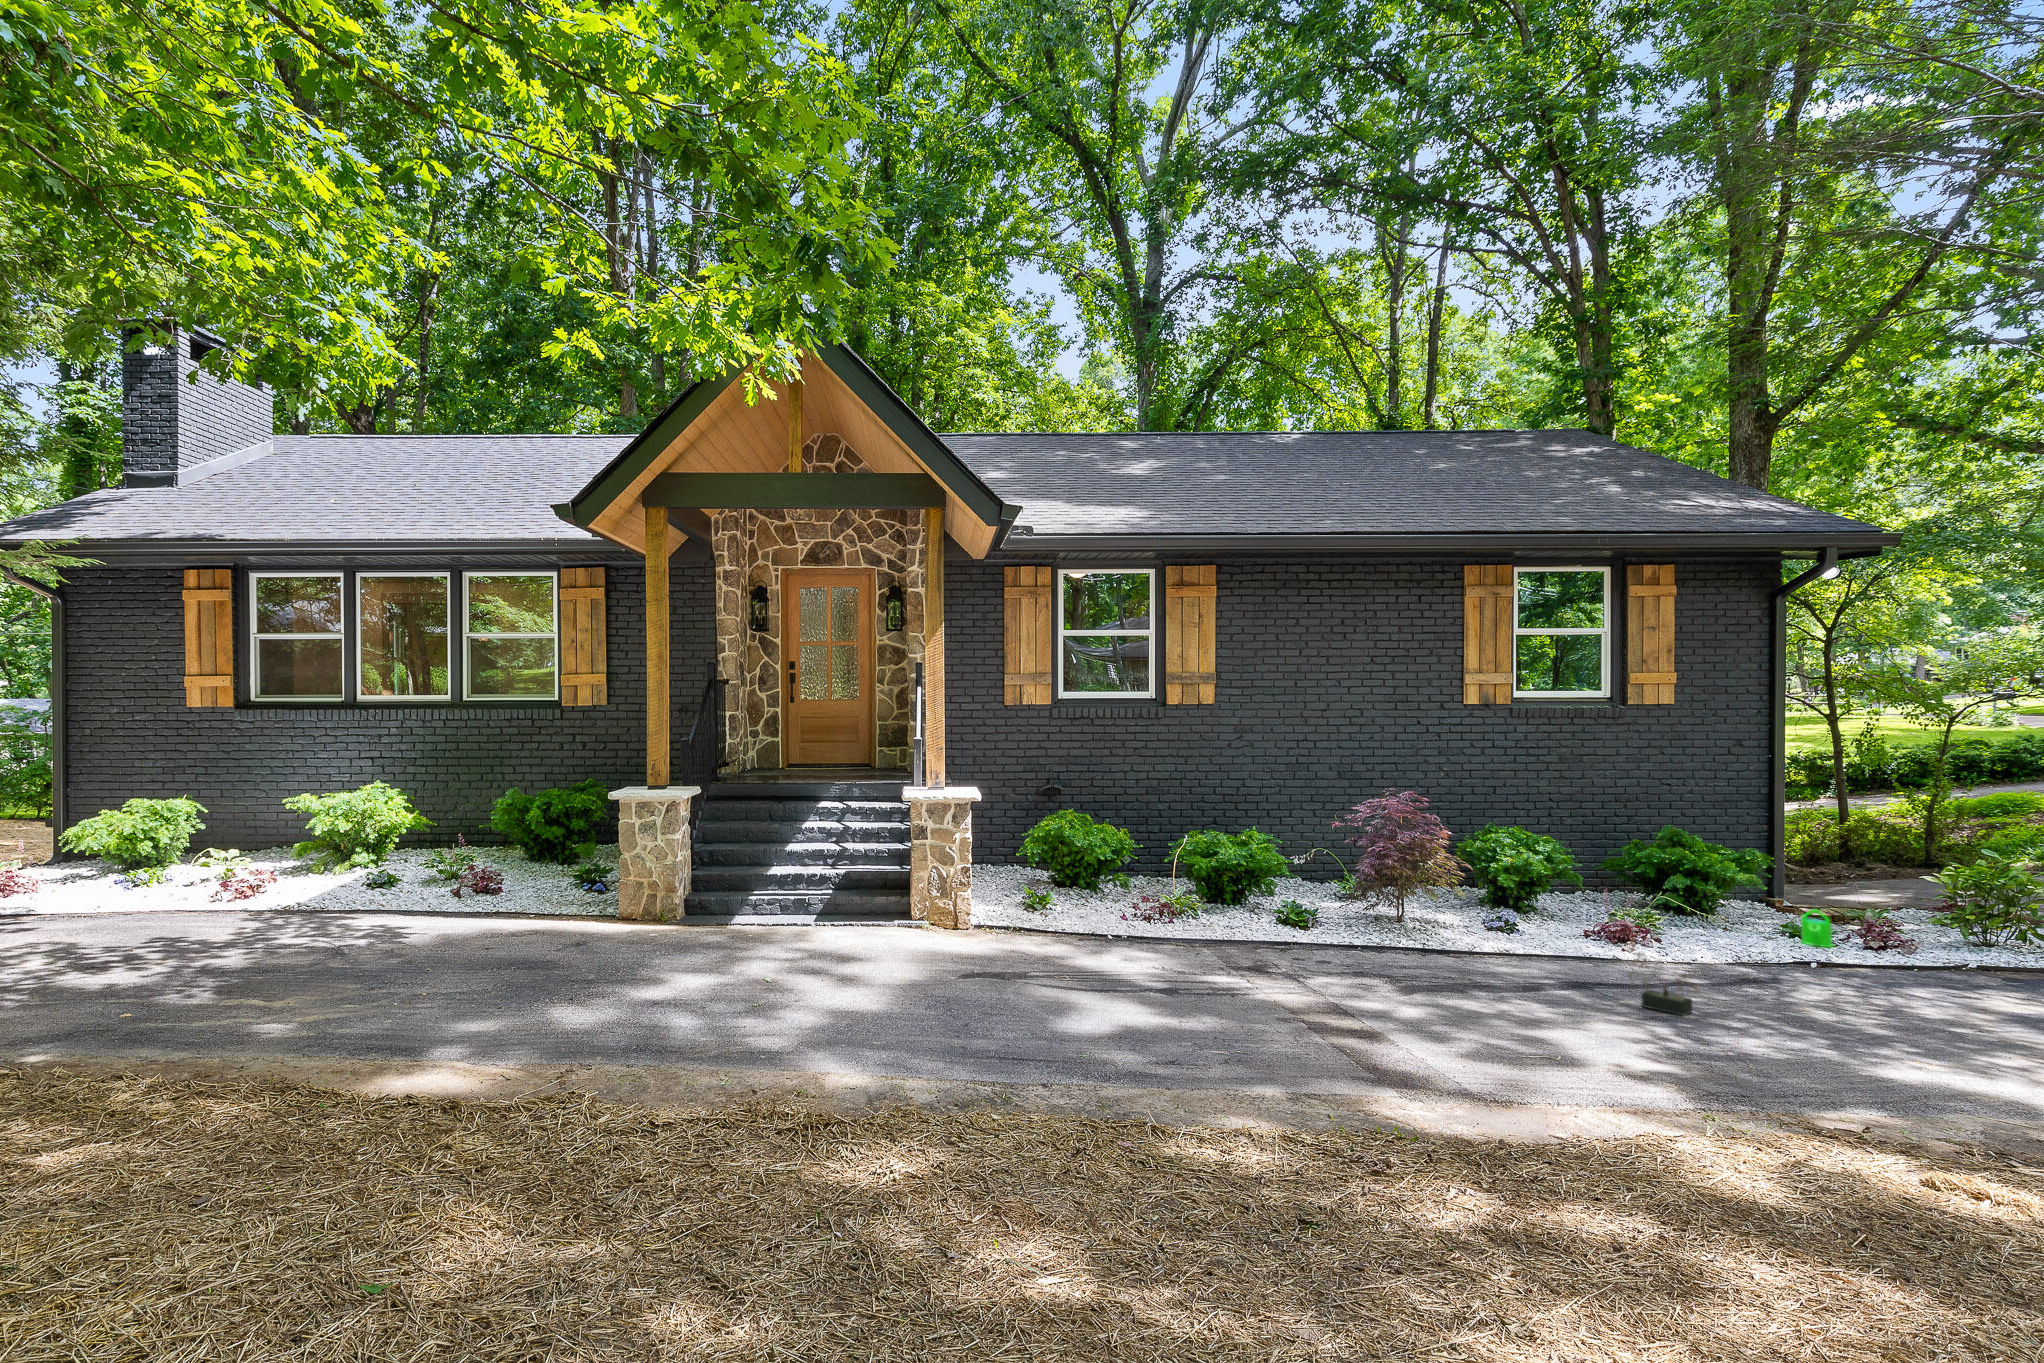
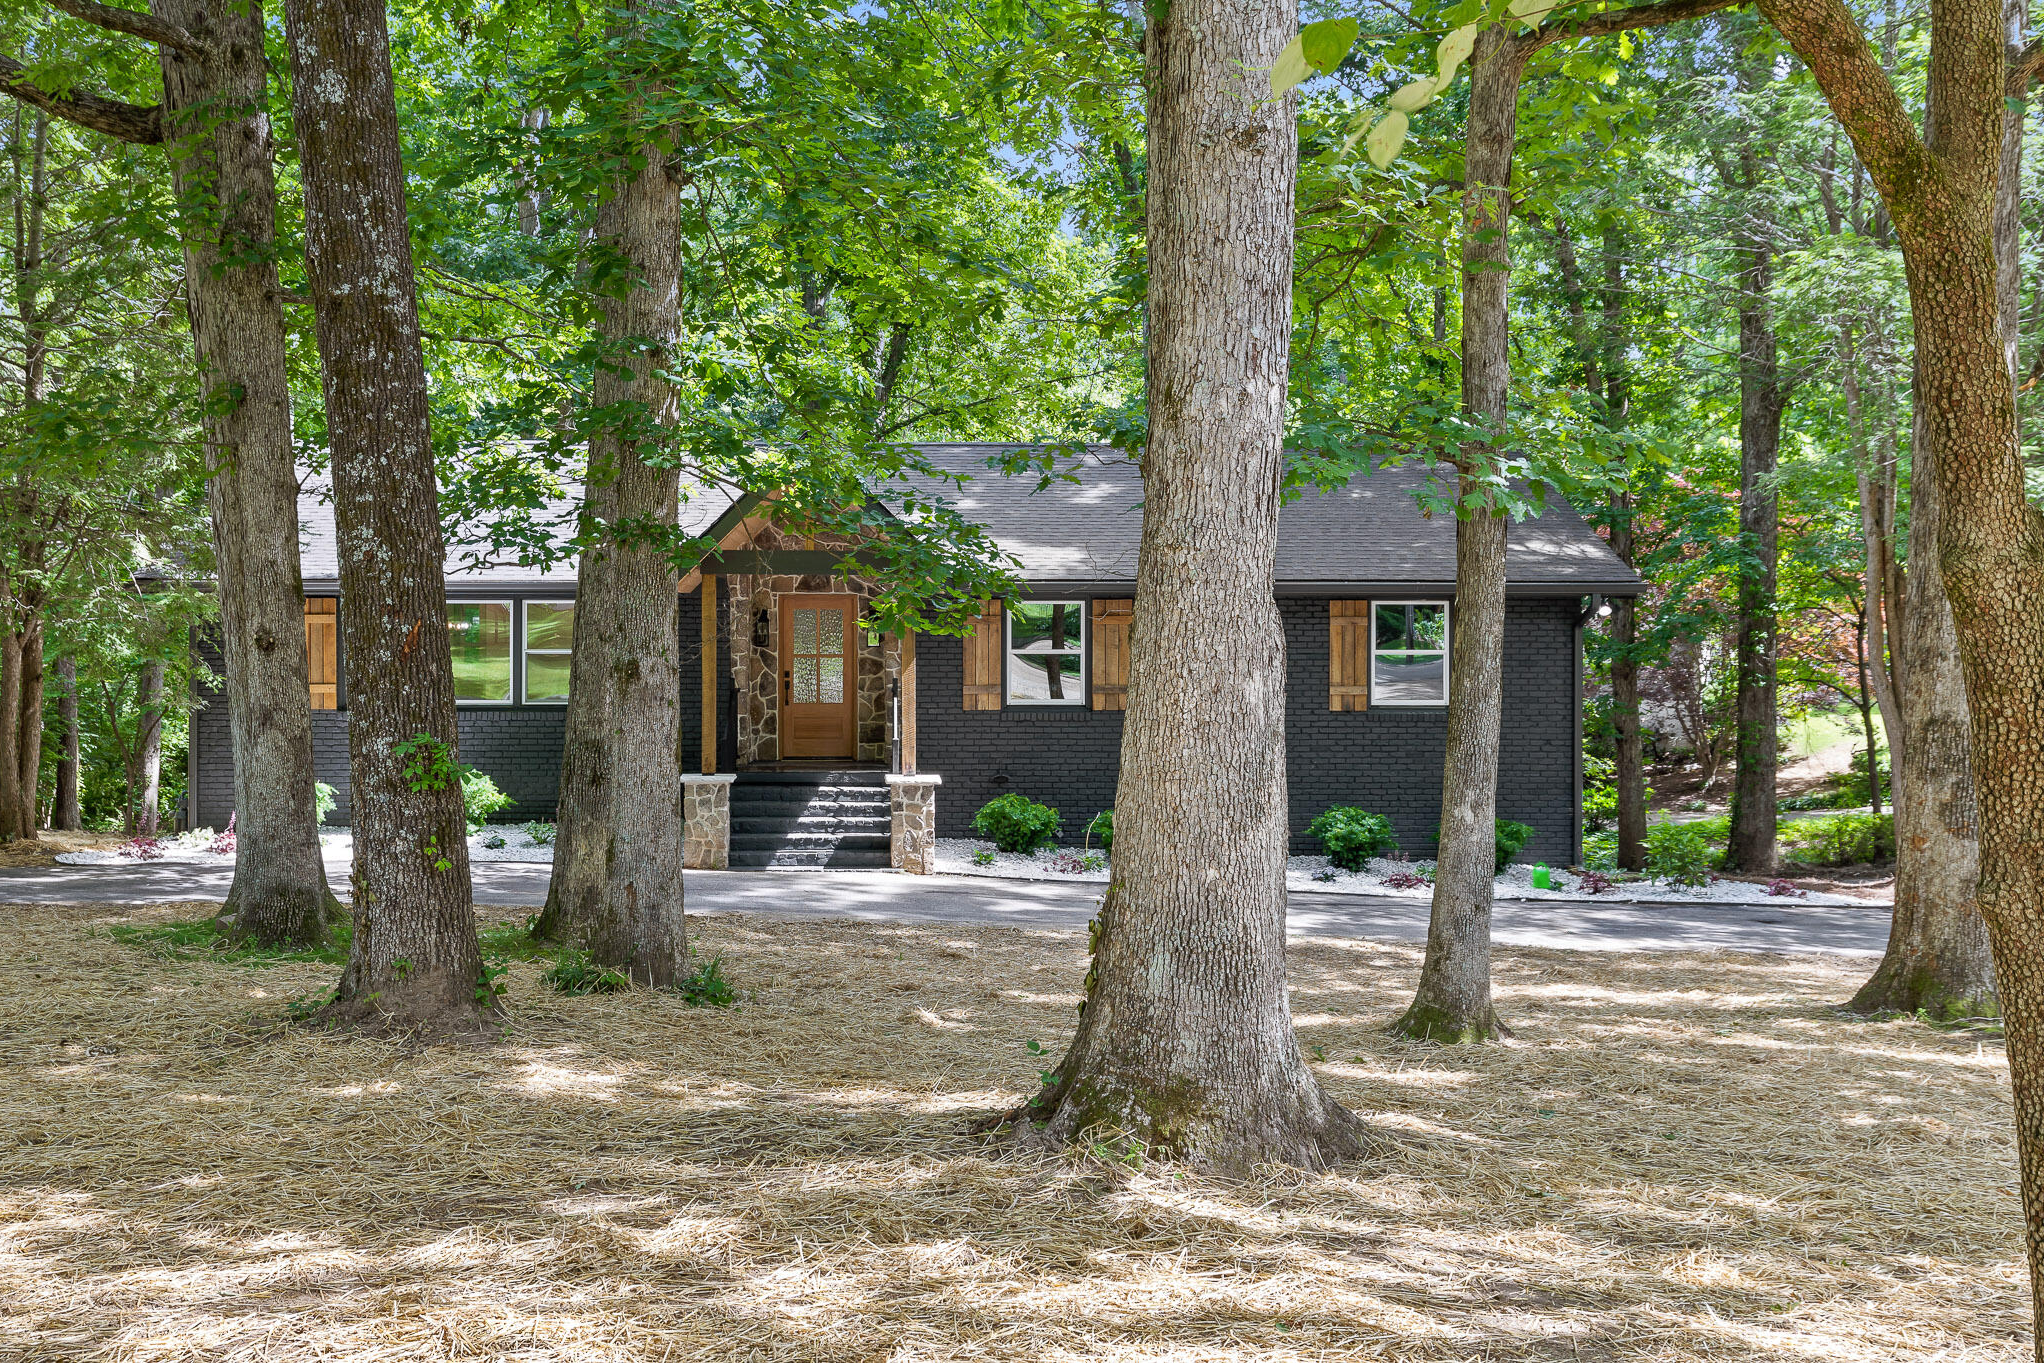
decorative plant: present [1628,953,1699,1016] -> none [1356,877,1398,915]

